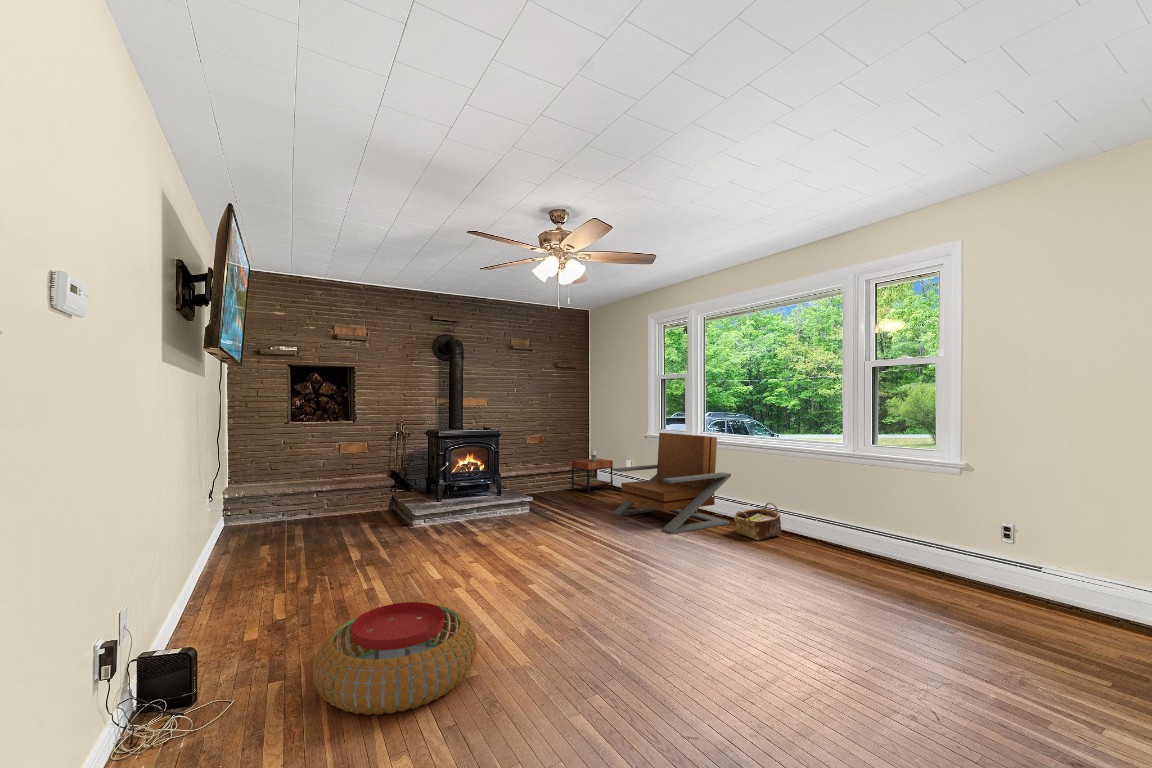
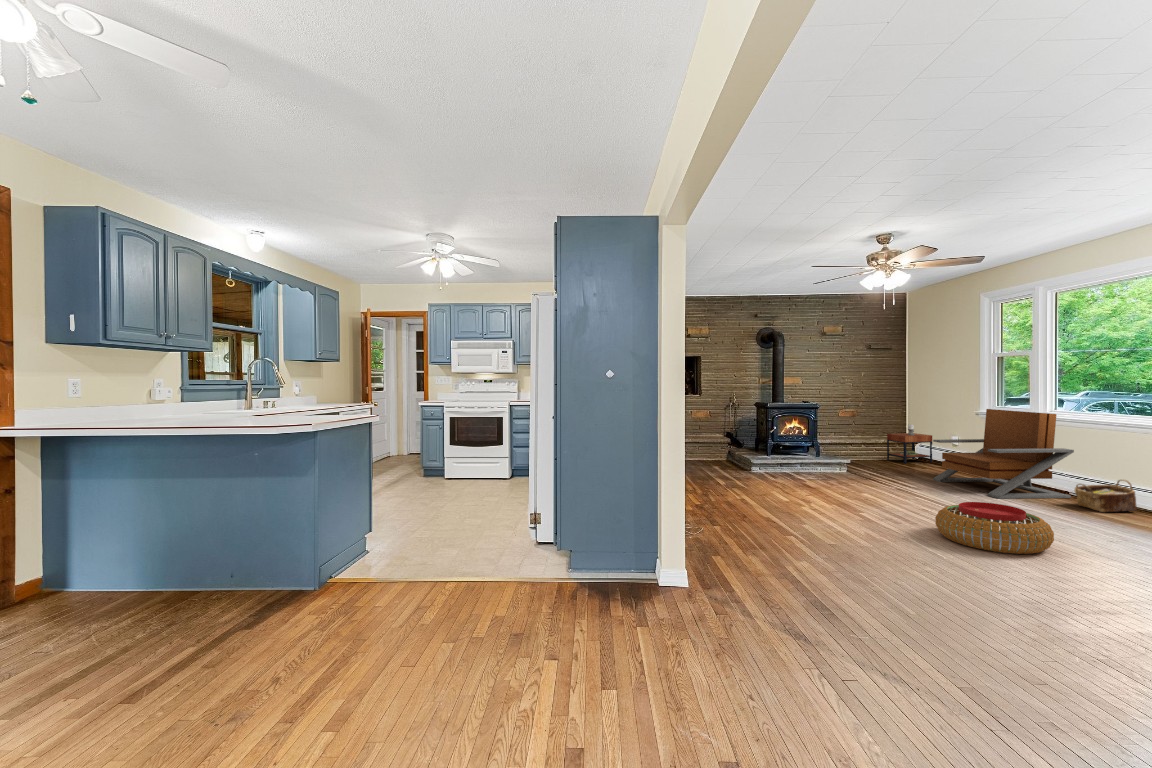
pouf: present [313,602,477,715] -> present [935,502,1054,554]

